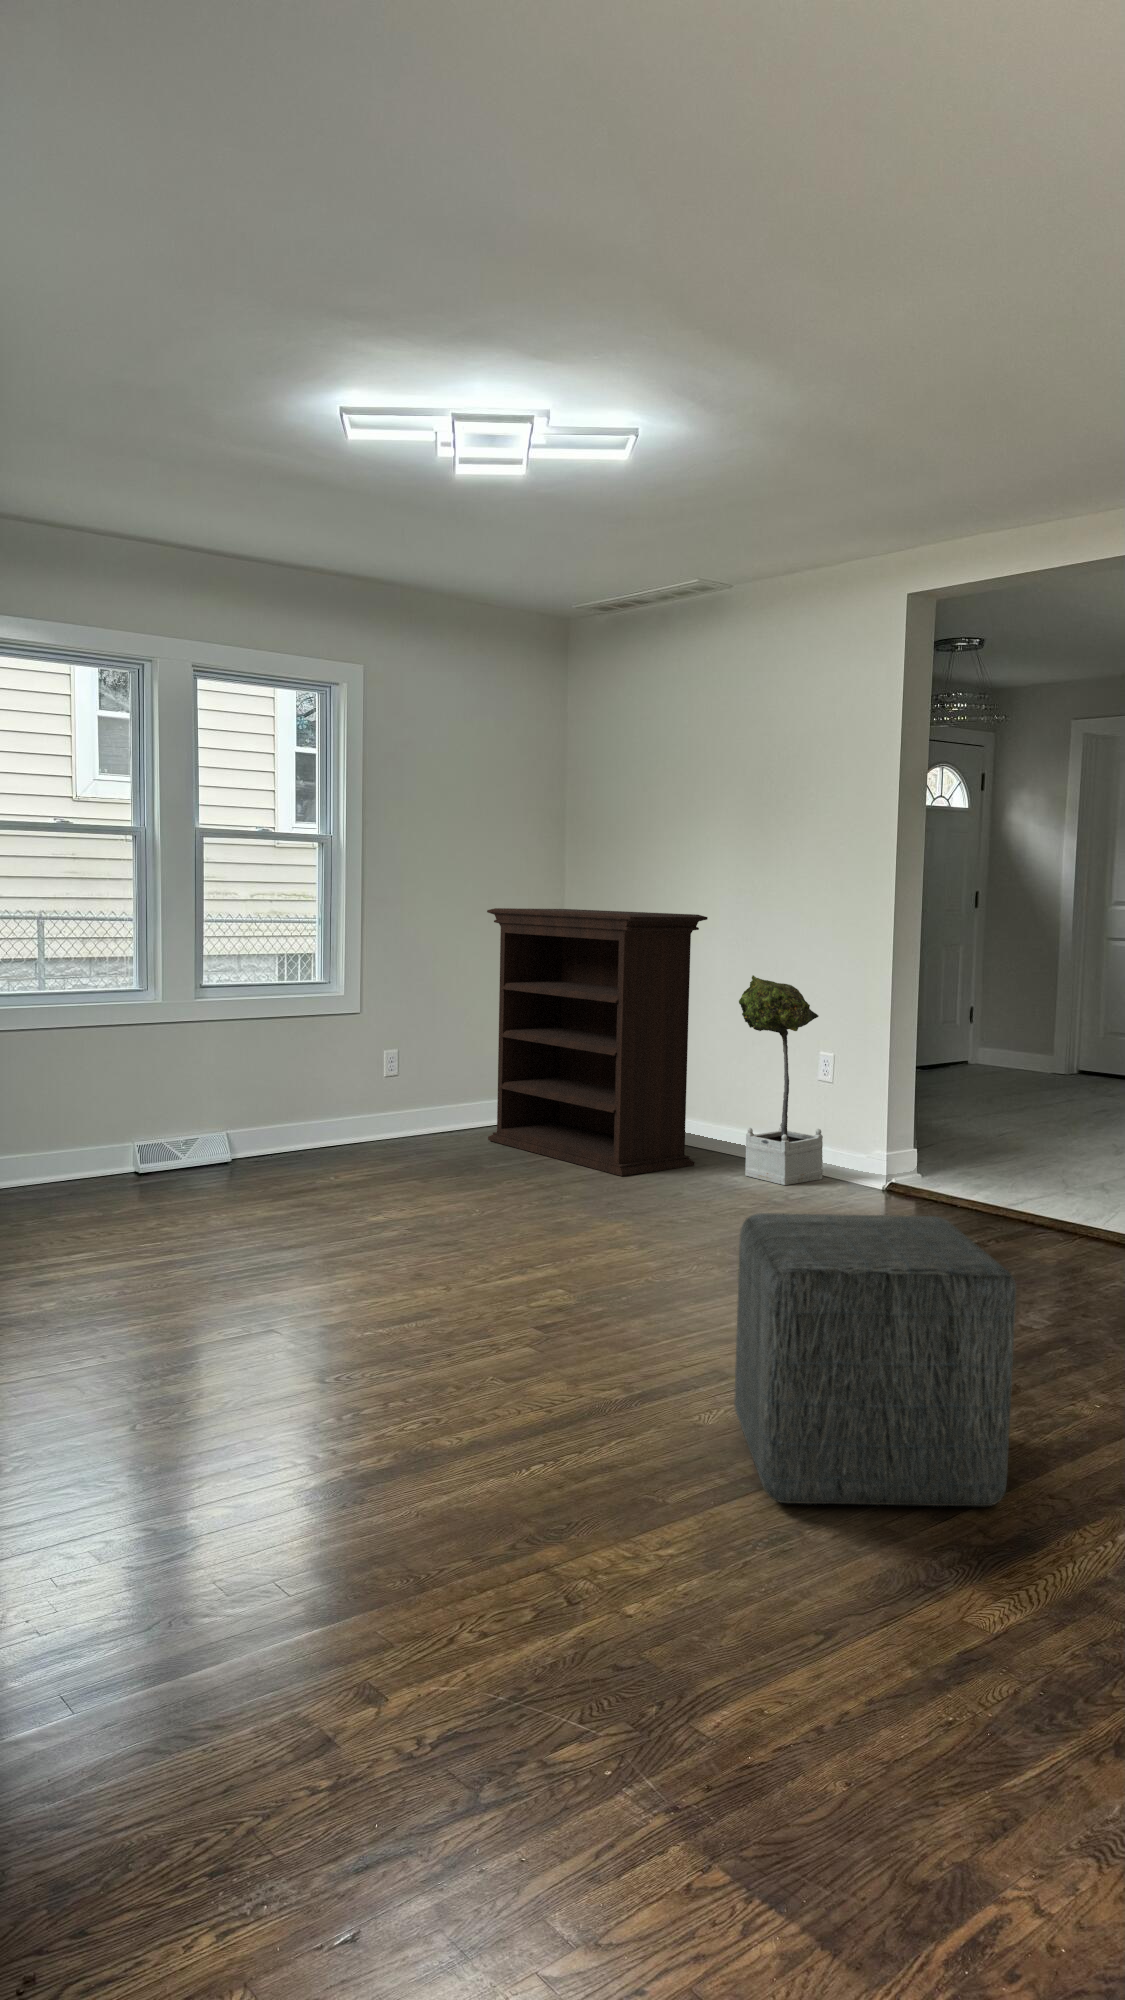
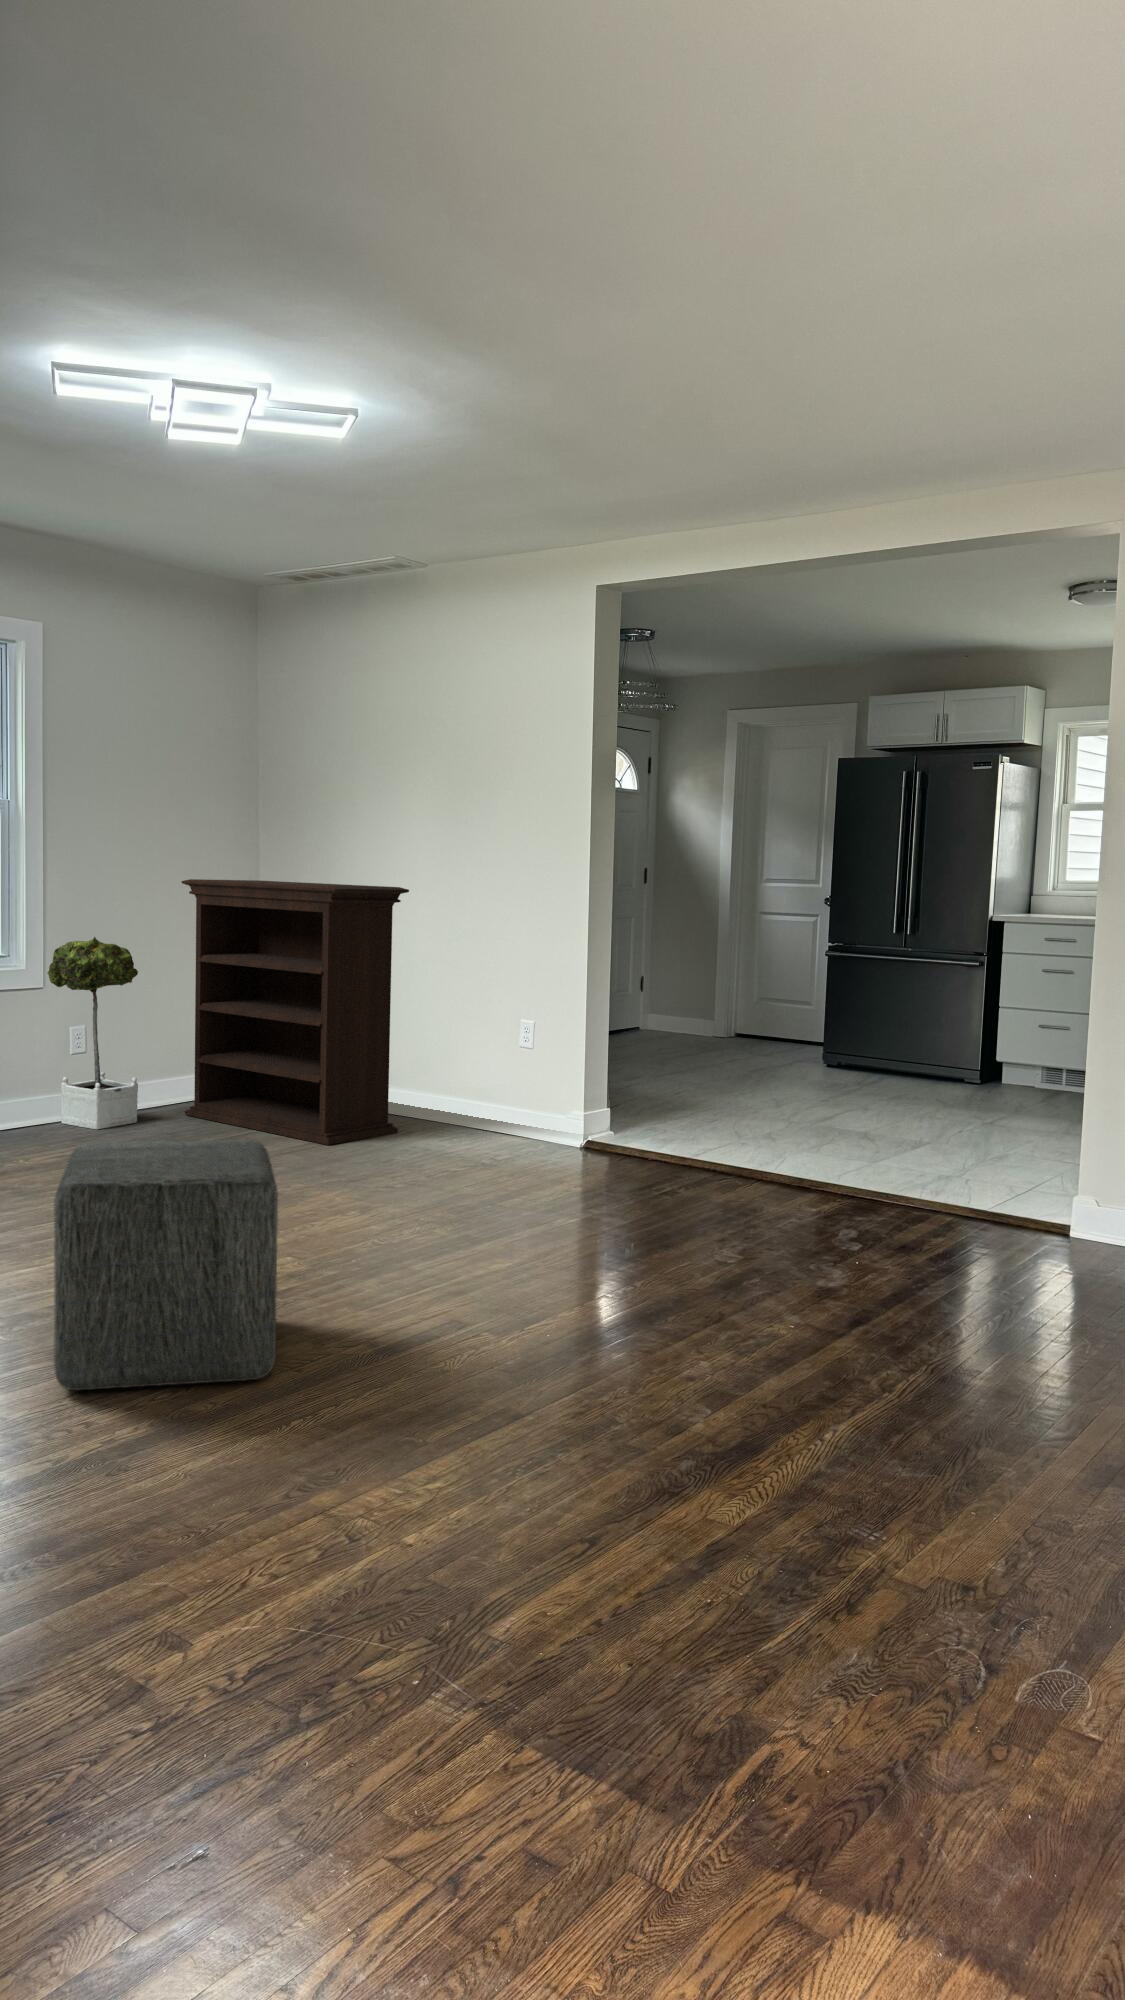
potted tree: present [739,975,823,1185] -> present [47,937,138,1129]
ottoman: present [734,1213,1016,1506] -> present [54,1140,278,1390]

